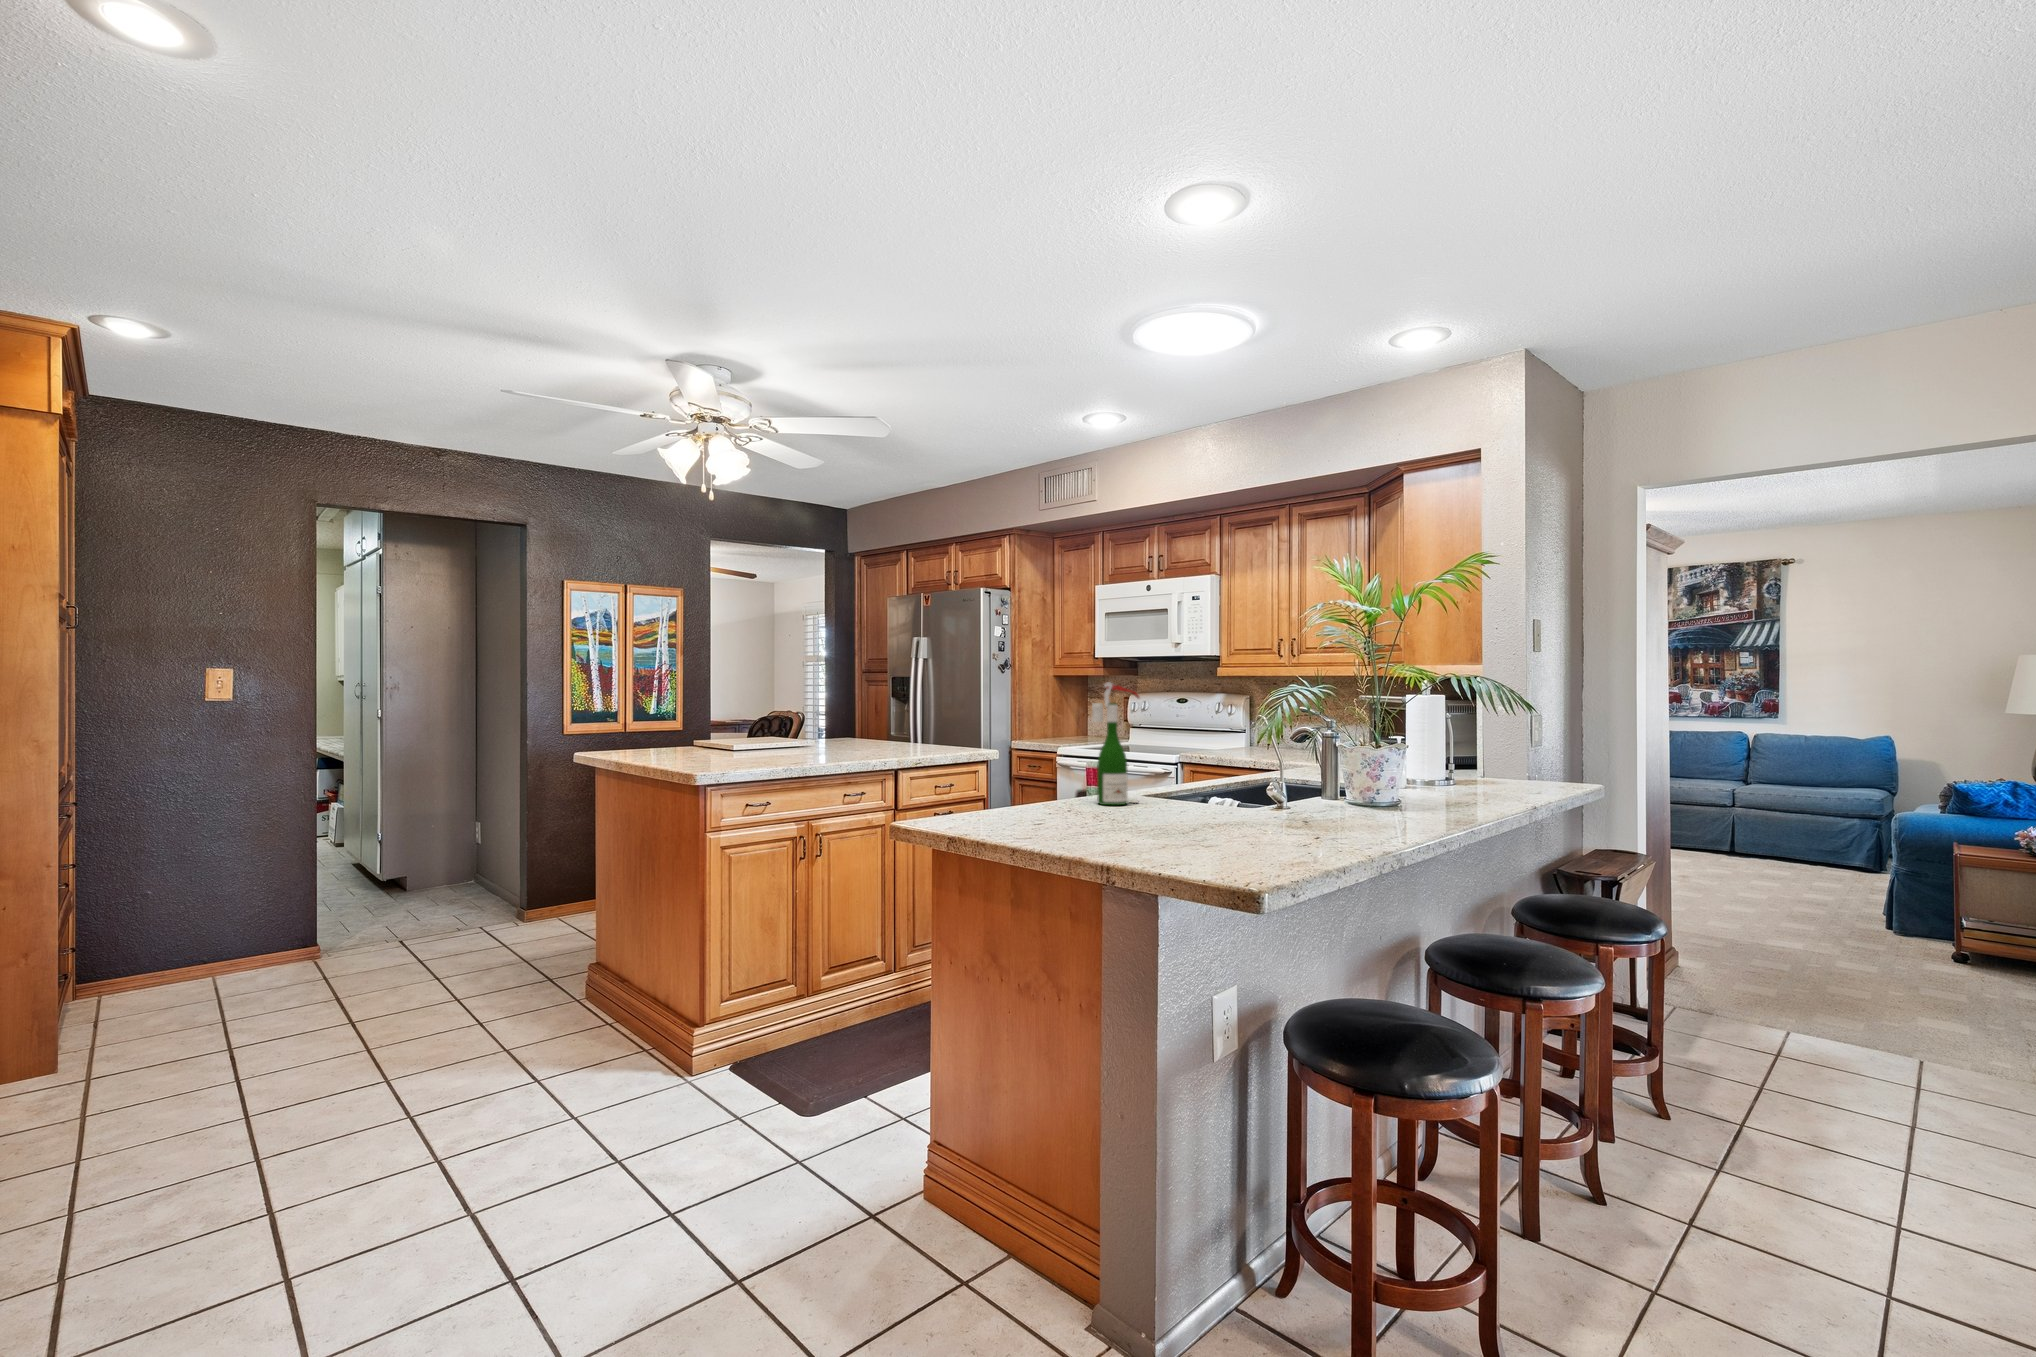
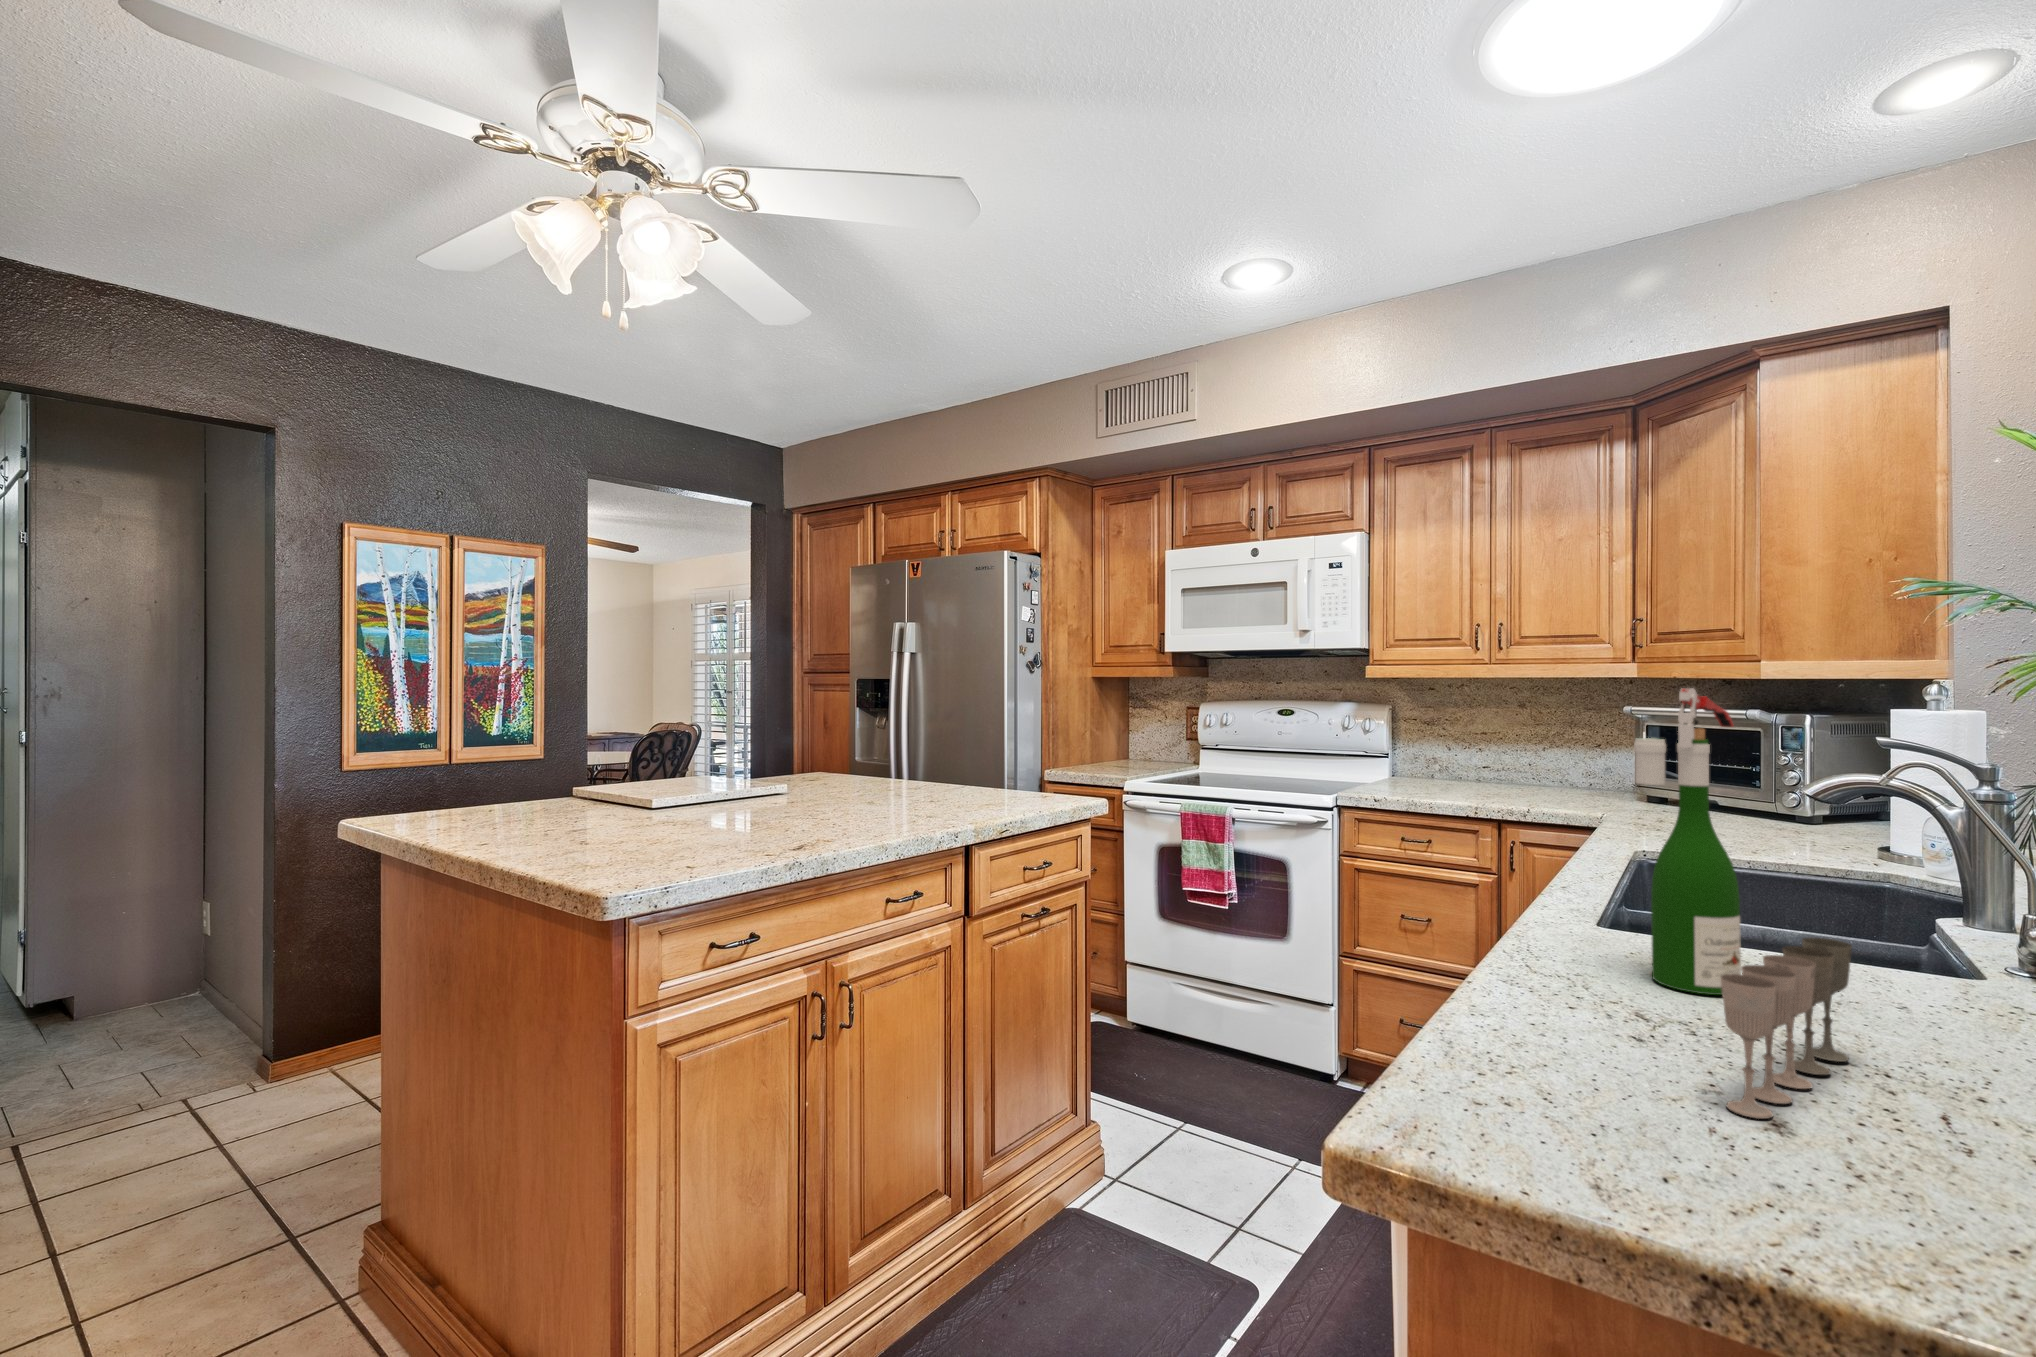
wine glass: none [1025,773,1107,821] -> present [1721,937,1852,1119]

